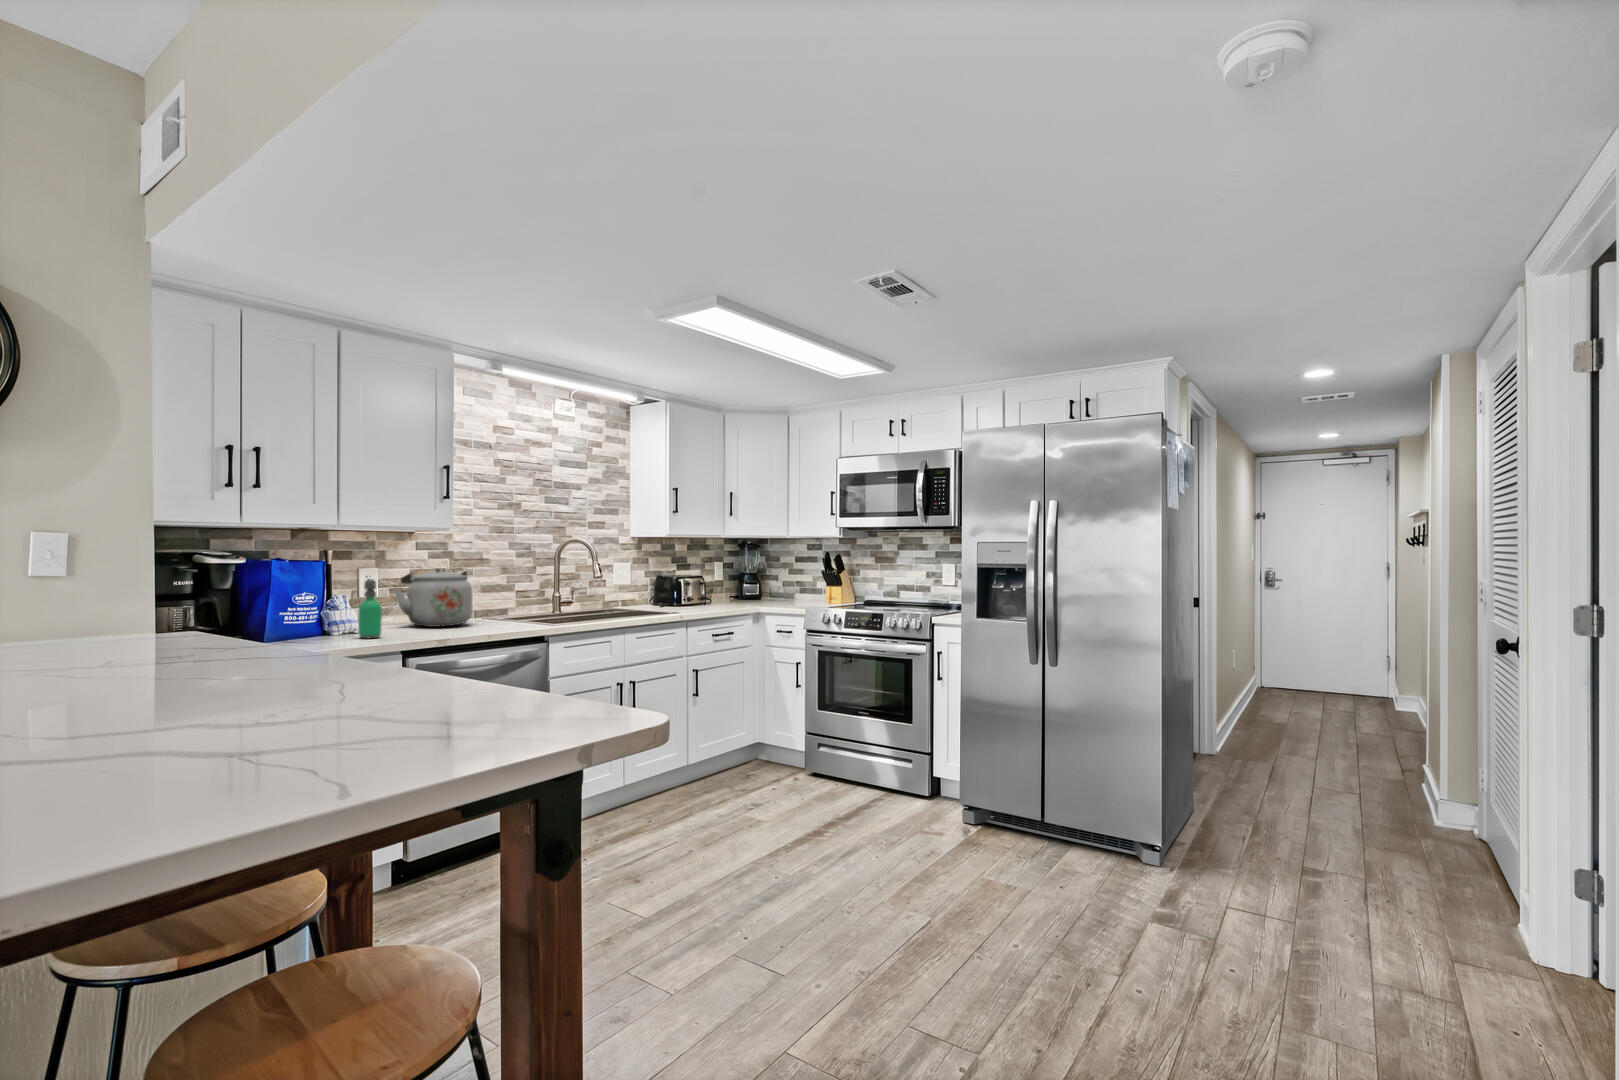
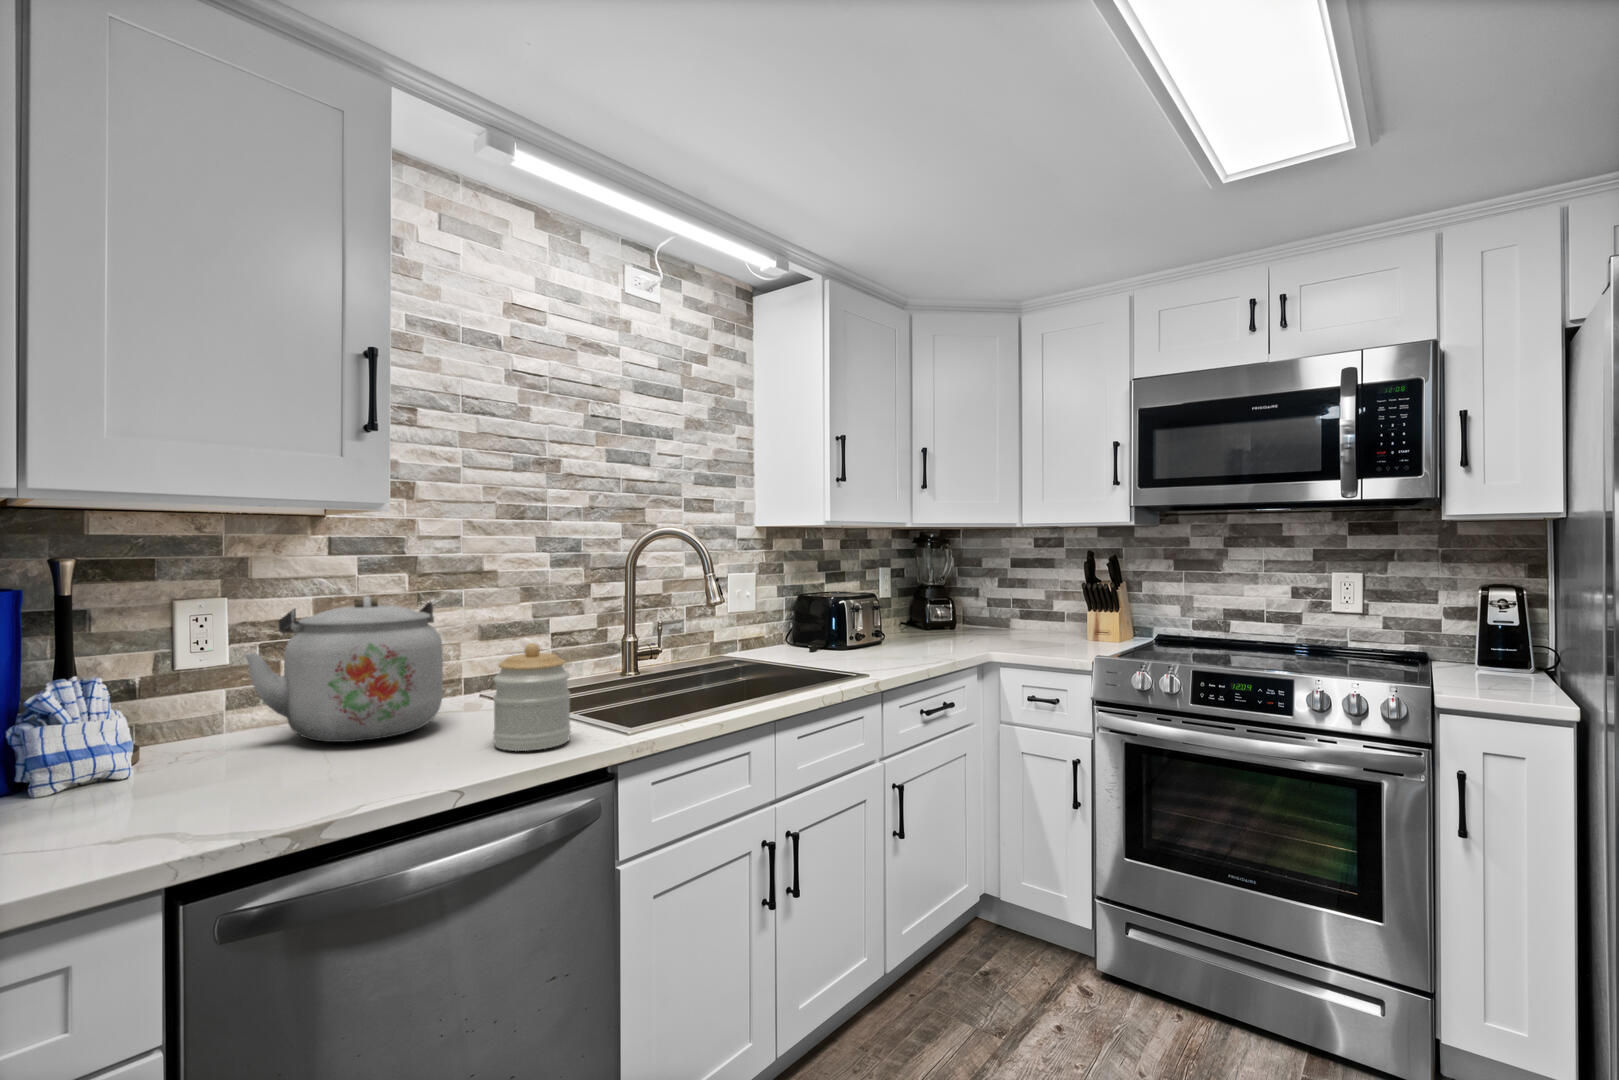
soap dispenser: present [358,579,382,638] -> none [61,645,141,826]
jar: none [497,587,529,629] -> present [493,643,571,751]

